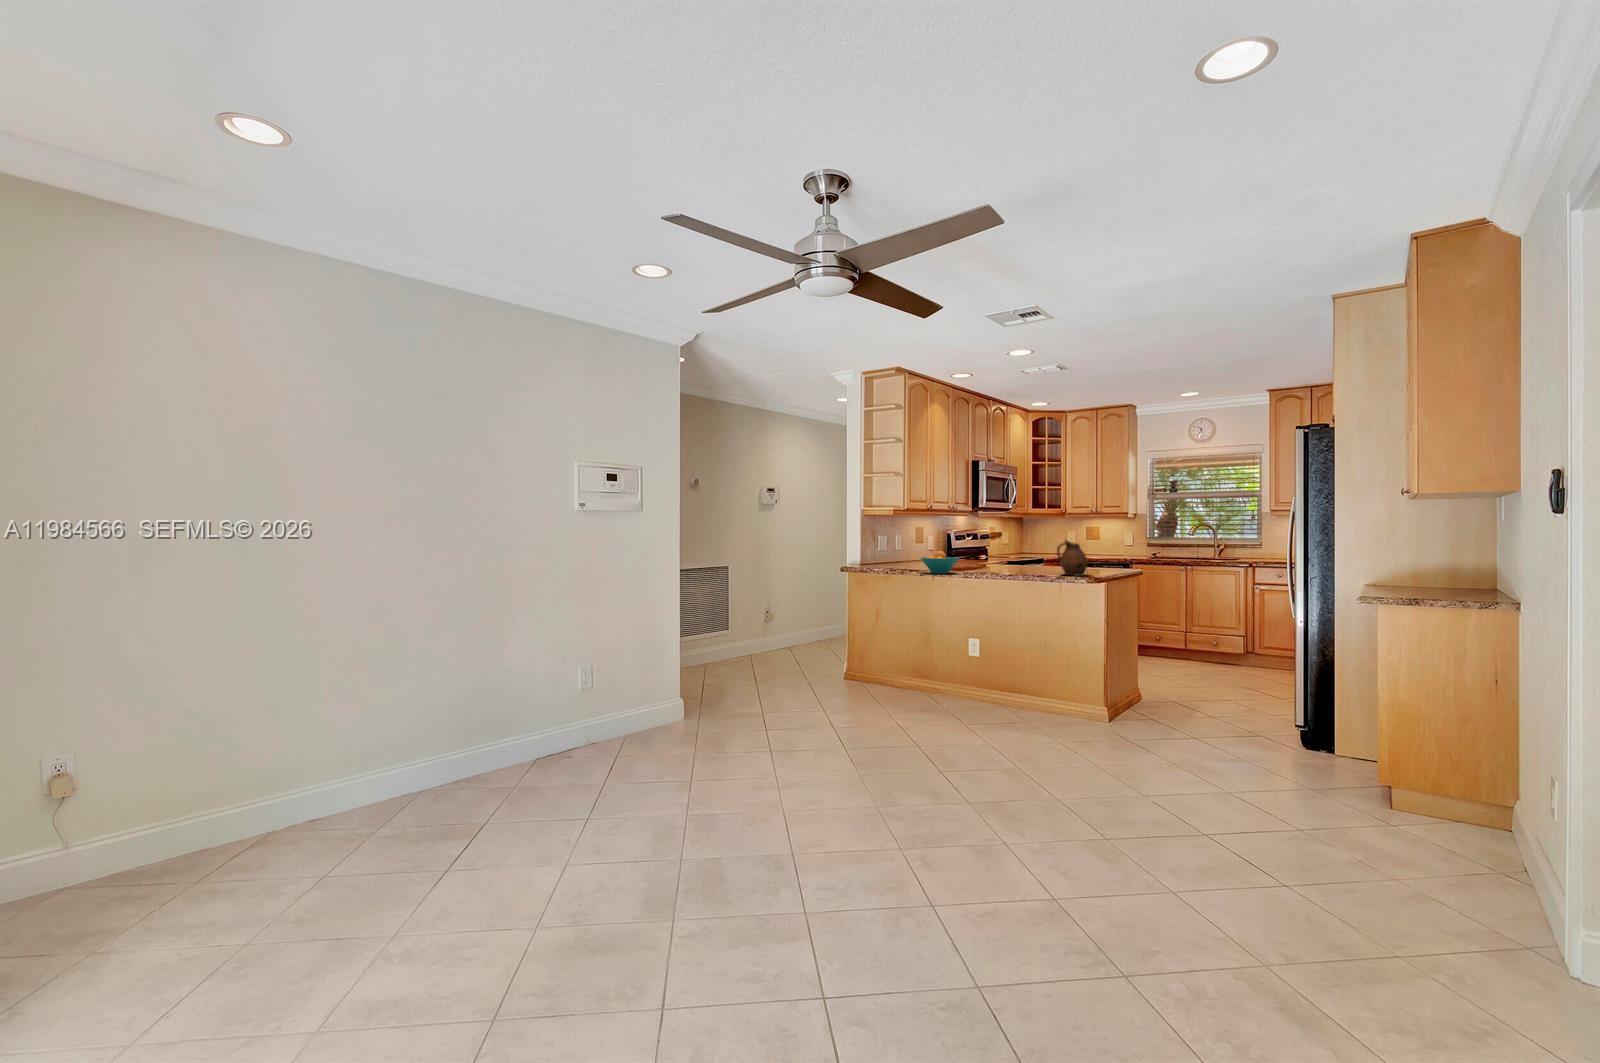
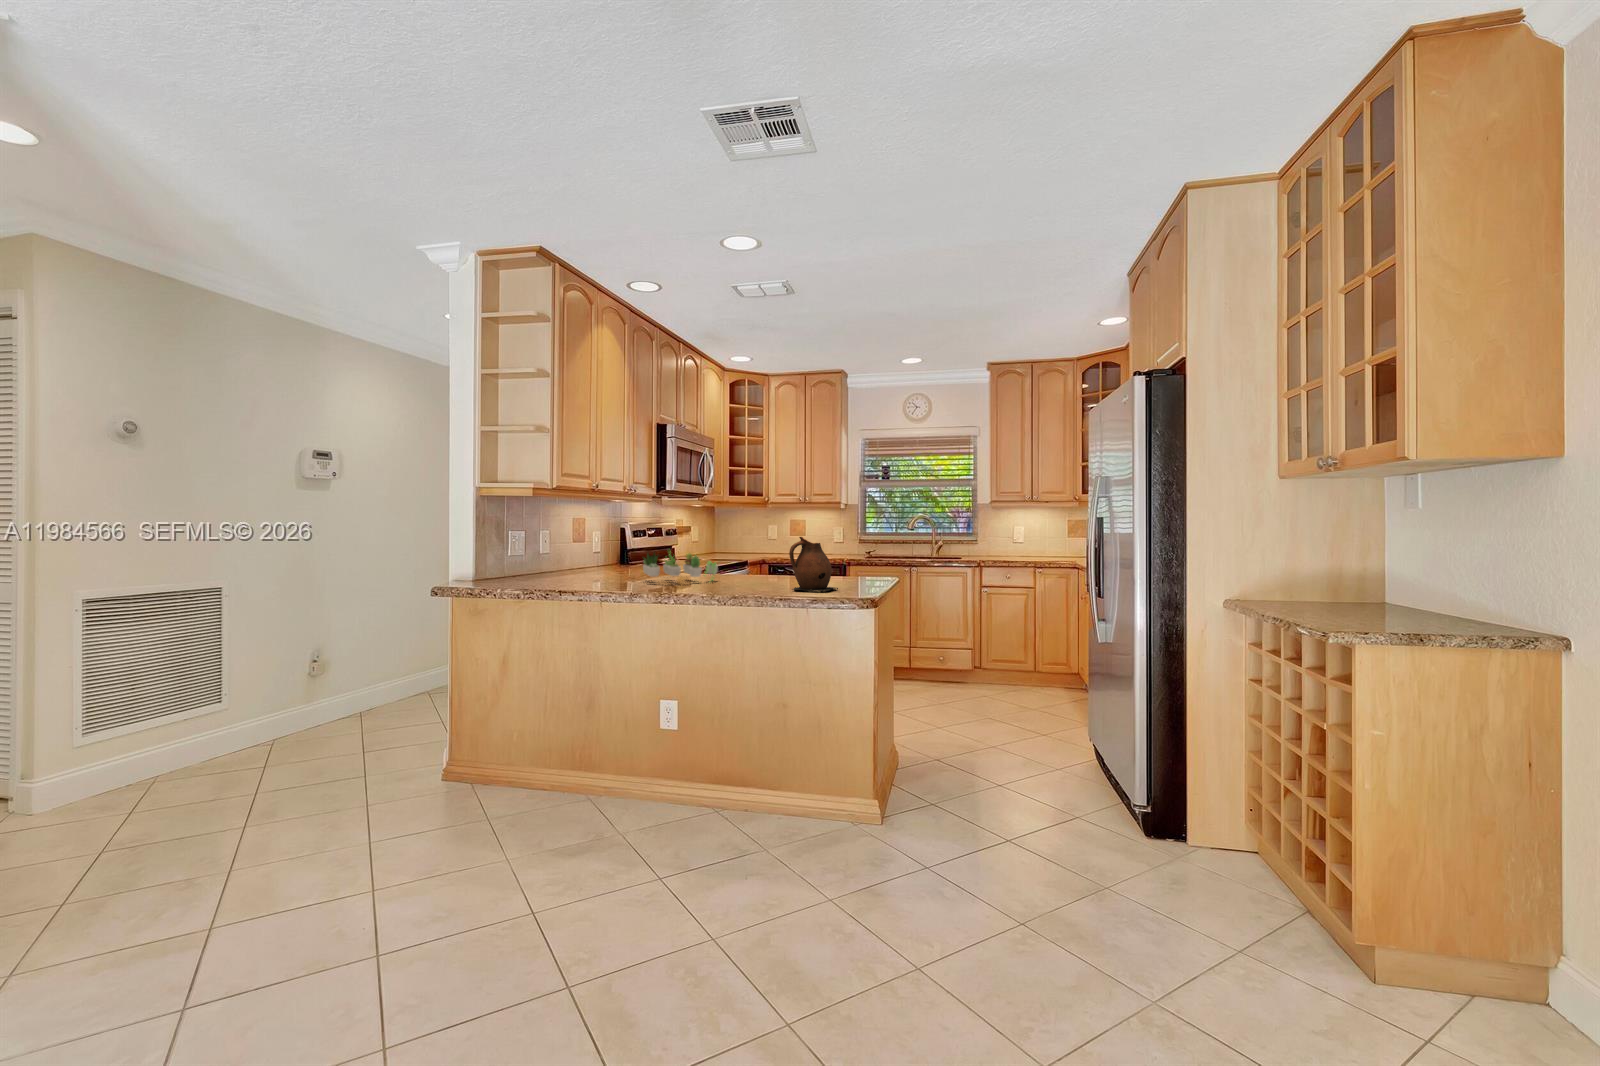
succulent plant: none [960,546,1012,570] -> present [643,552,718,581]
fruit bowl: present [921,551,959,574] -> none [579,556,644,594]

